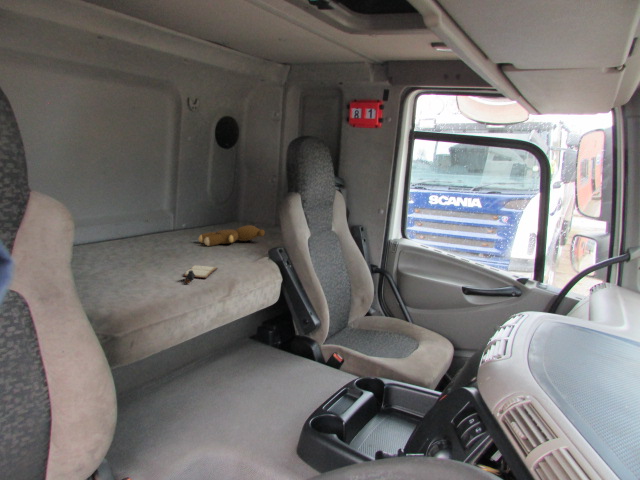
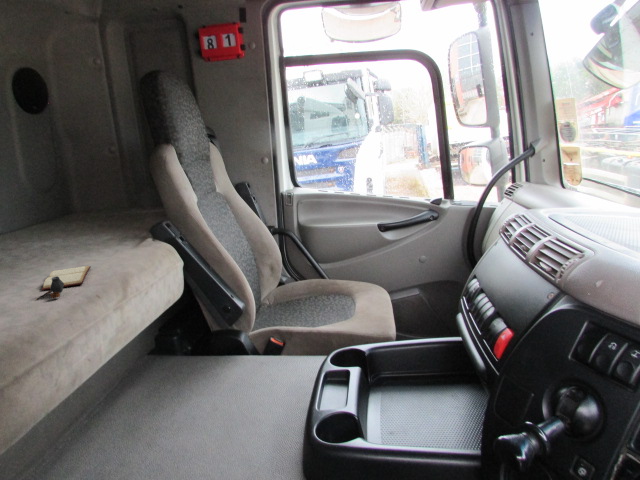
teddy bear: present [199,225,265,246] -> none [36,206,131,244]

